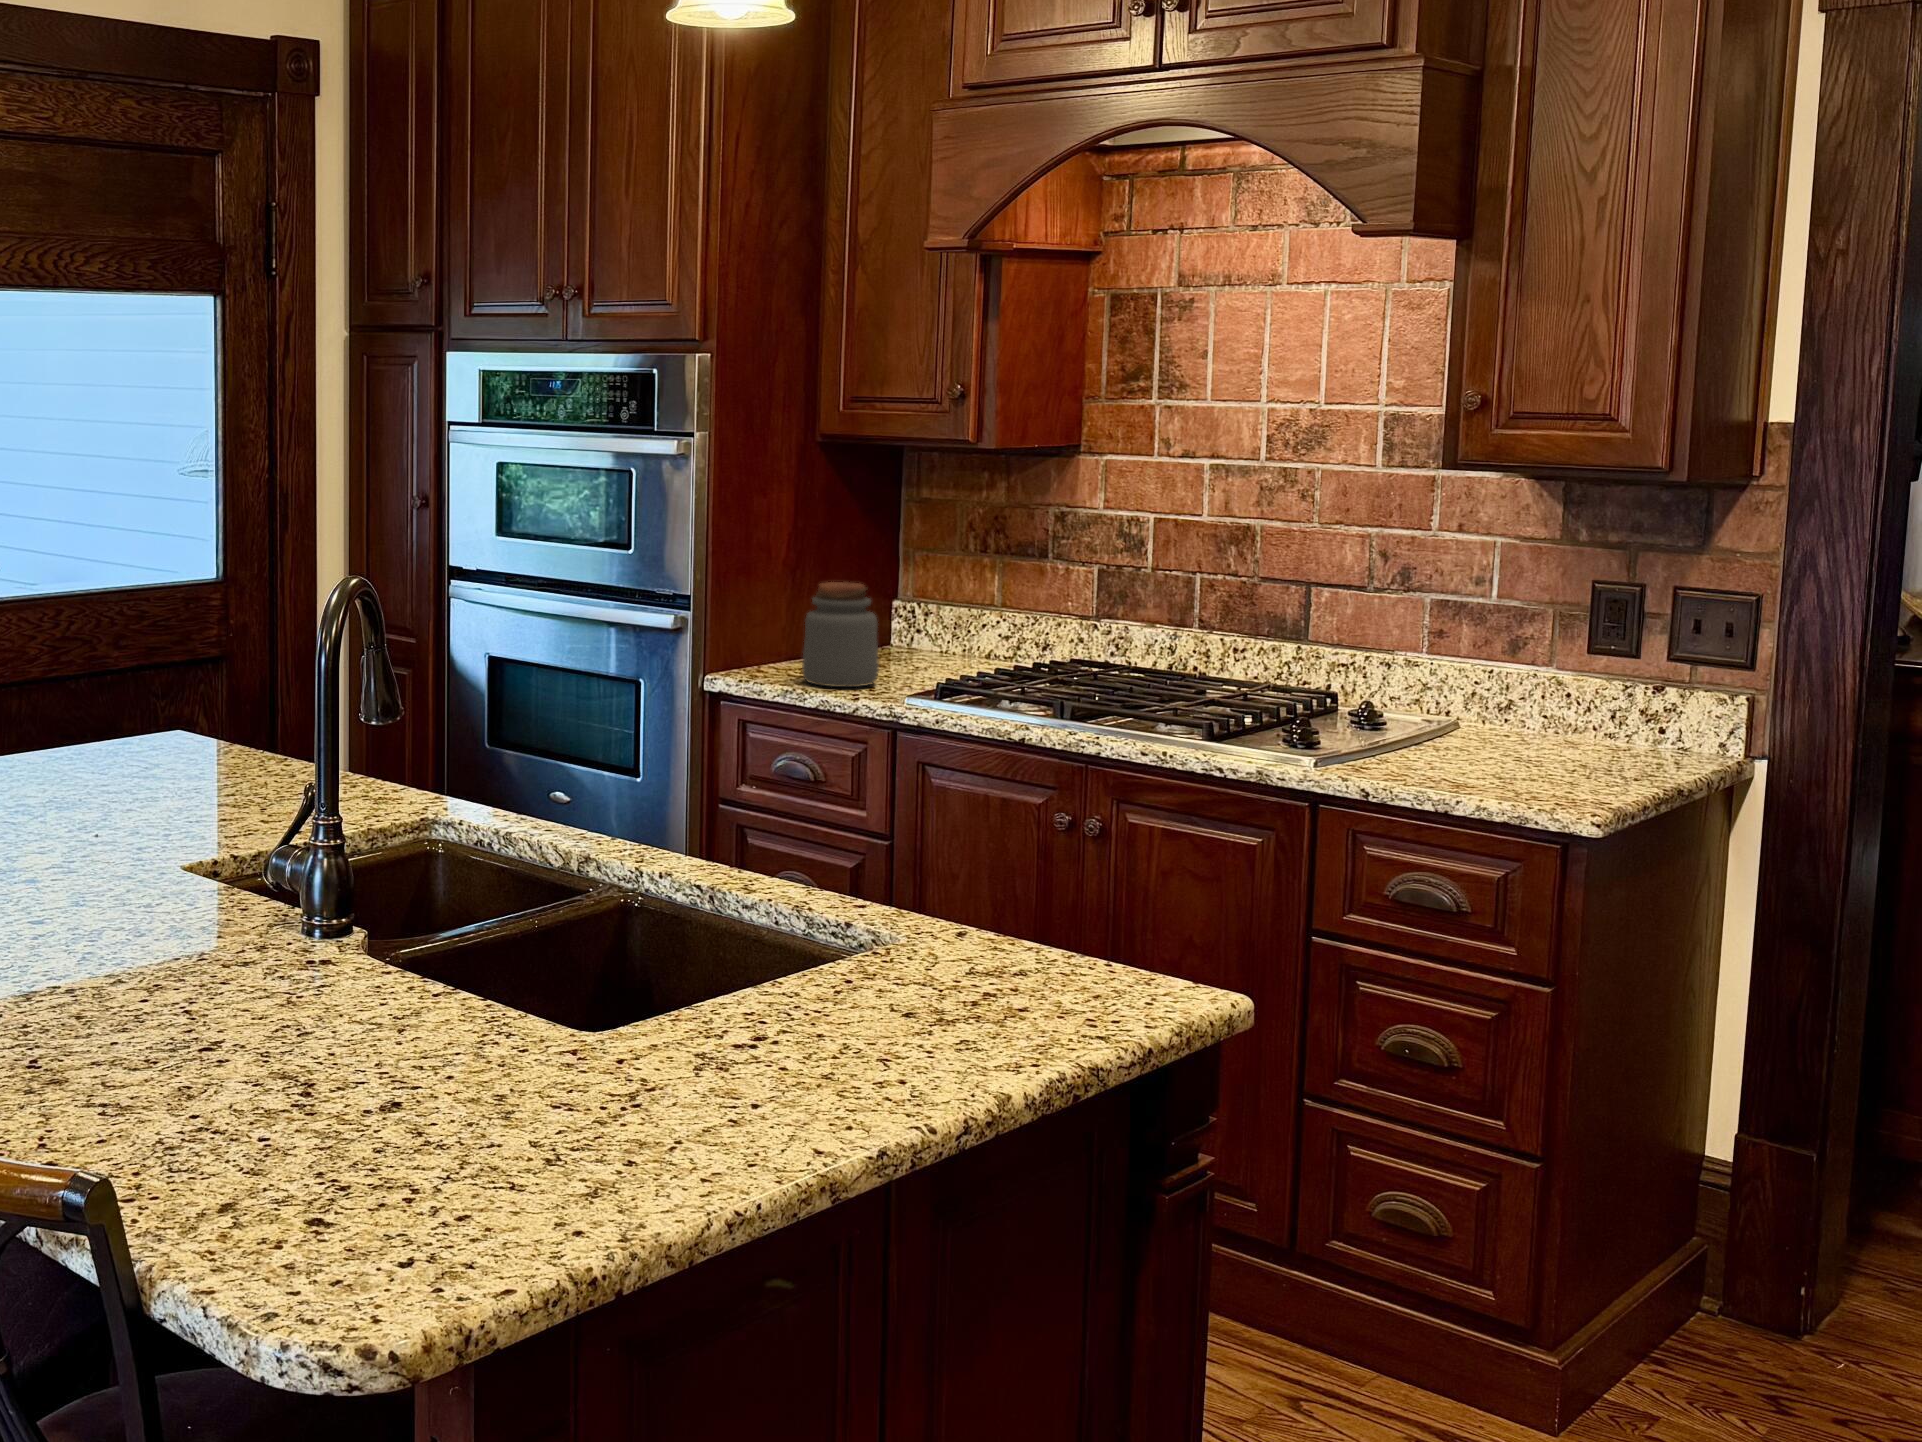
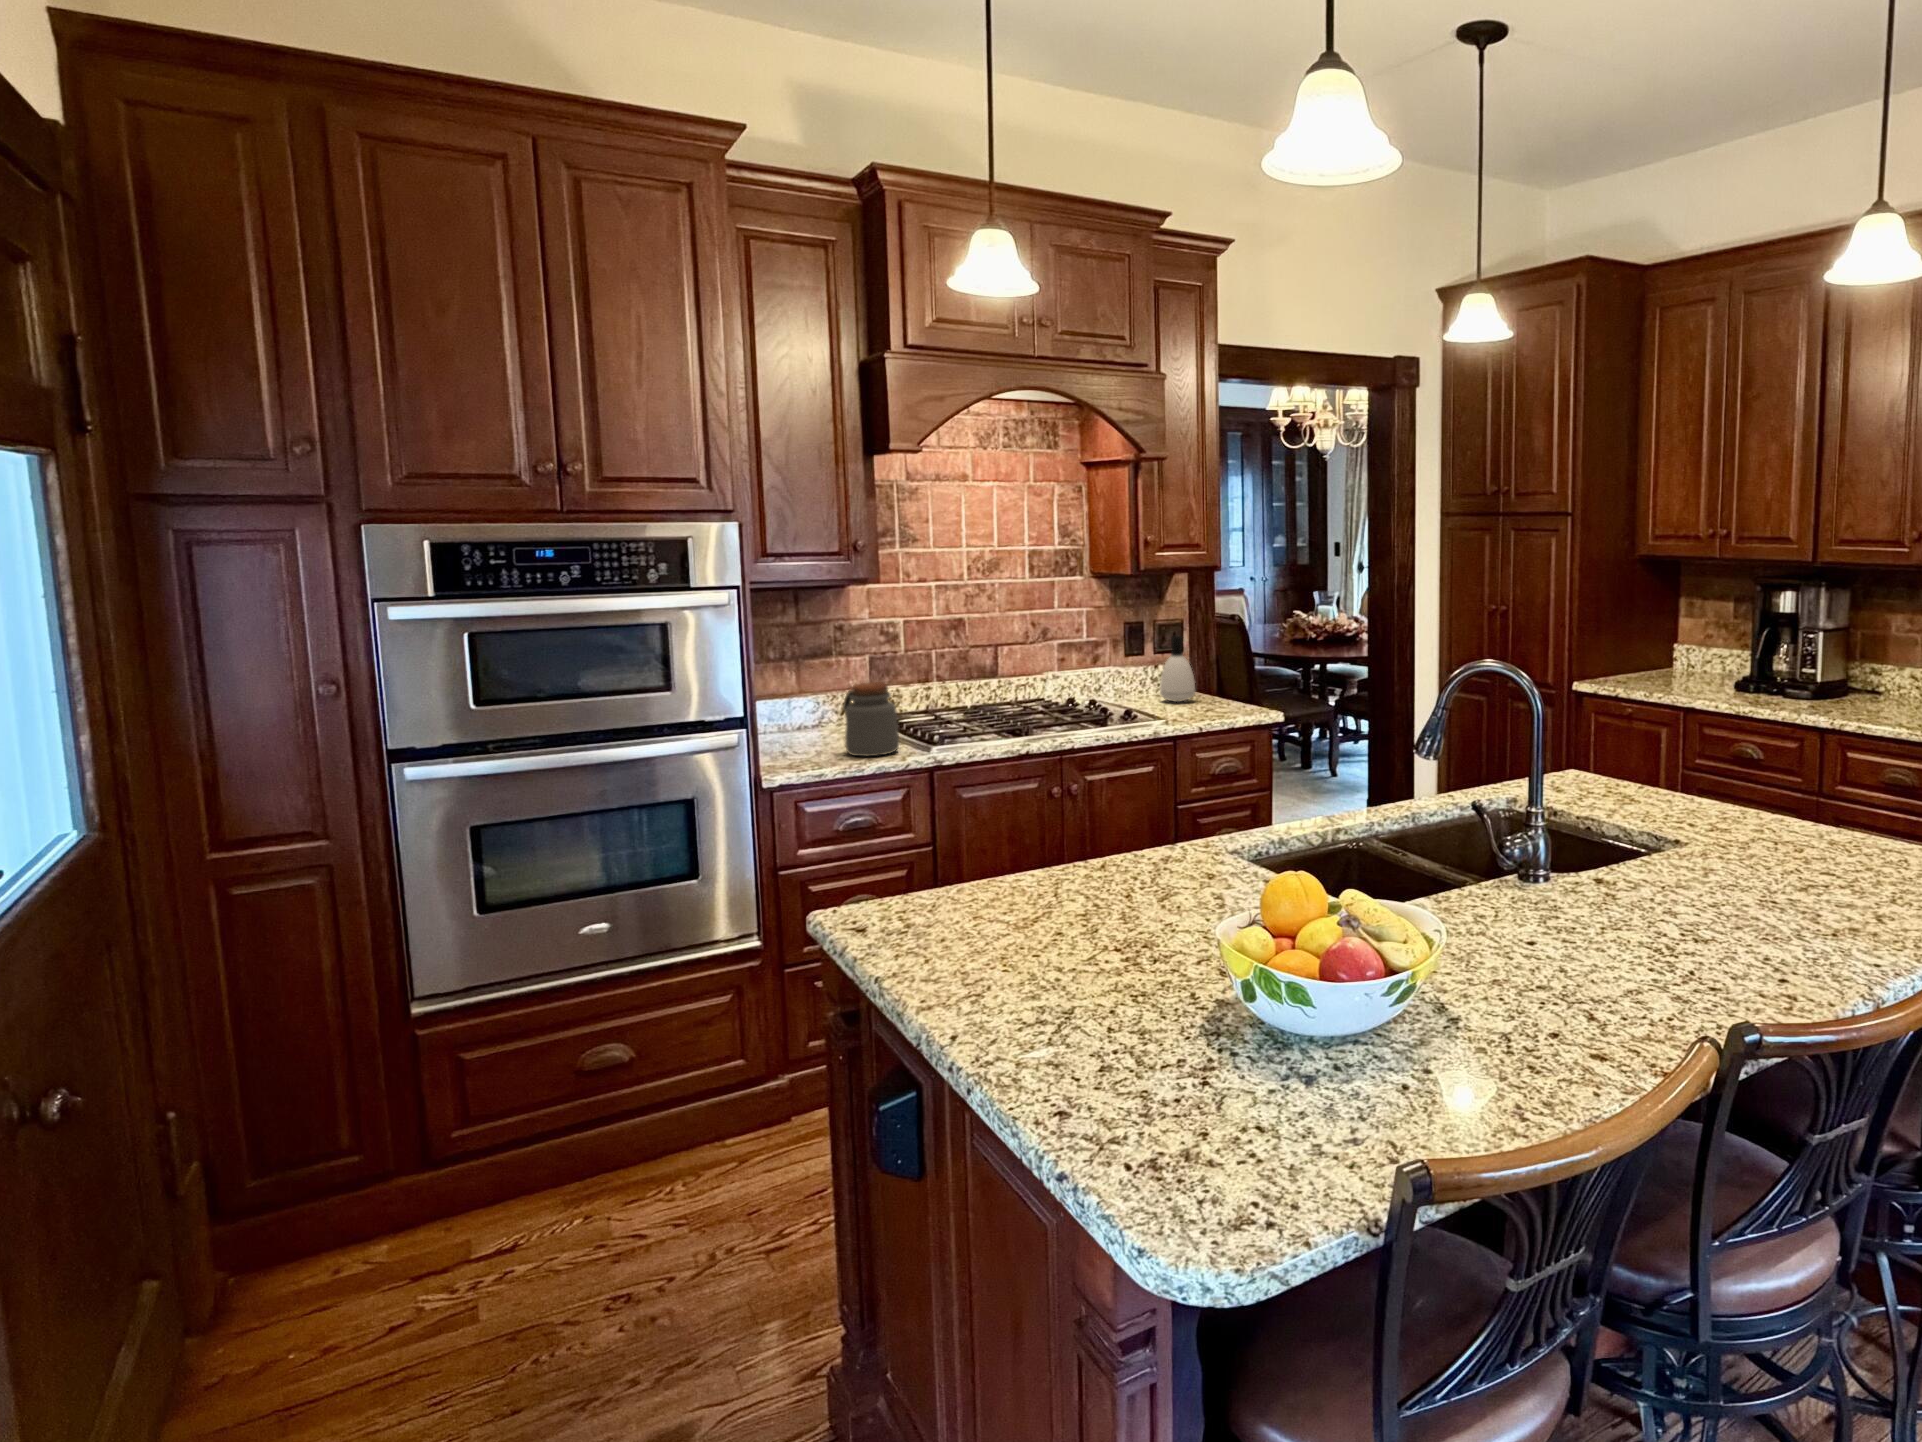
soap dispenser: none [1523,610,1619,756] -> present [1160,636,1195,702]

